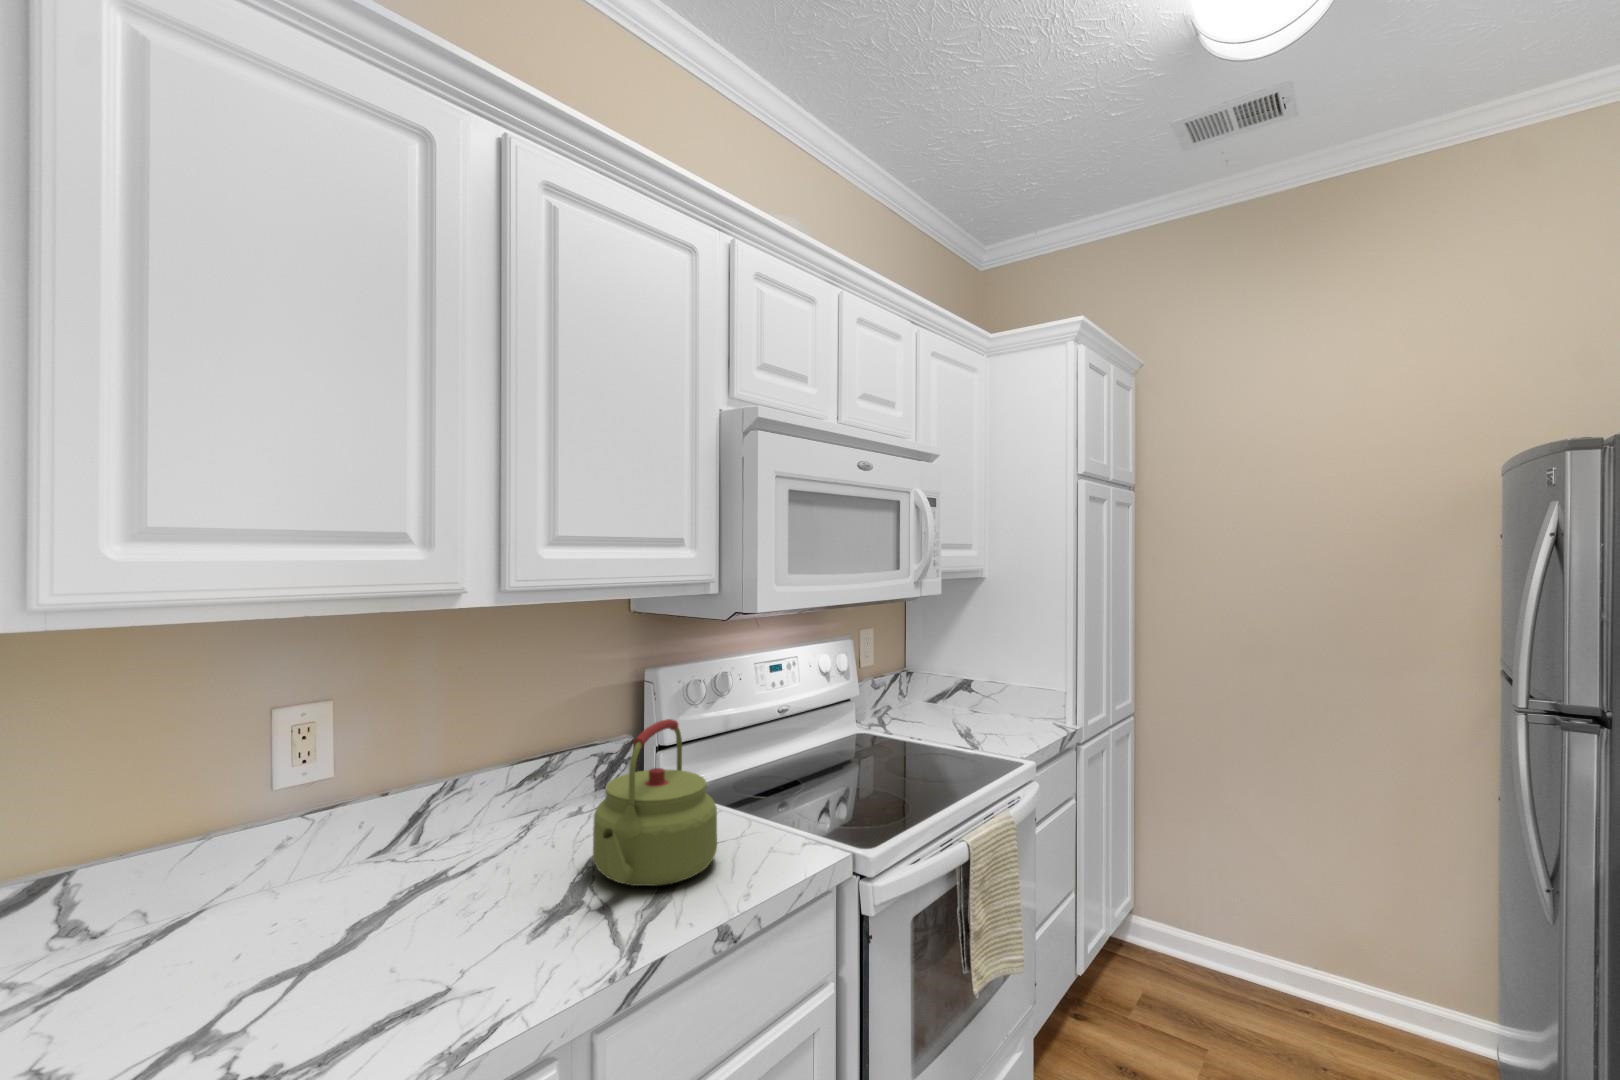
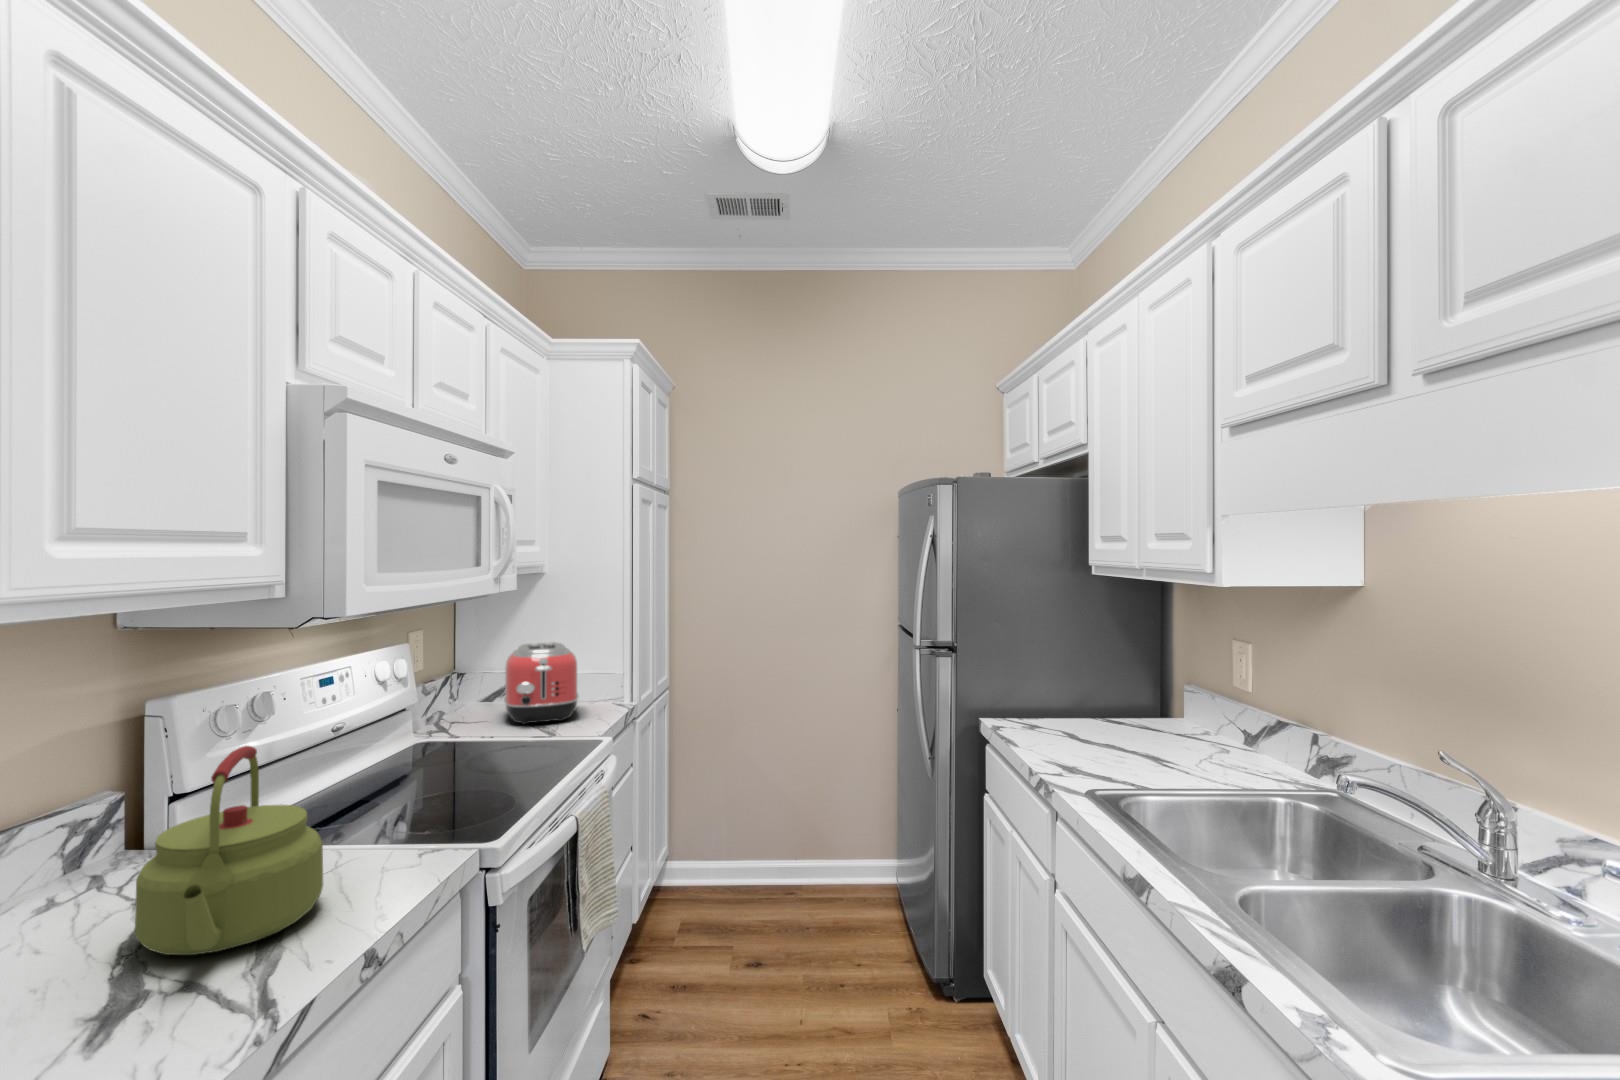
toaster: none [941,648,1015,733] -> present [504,642,579,724]

